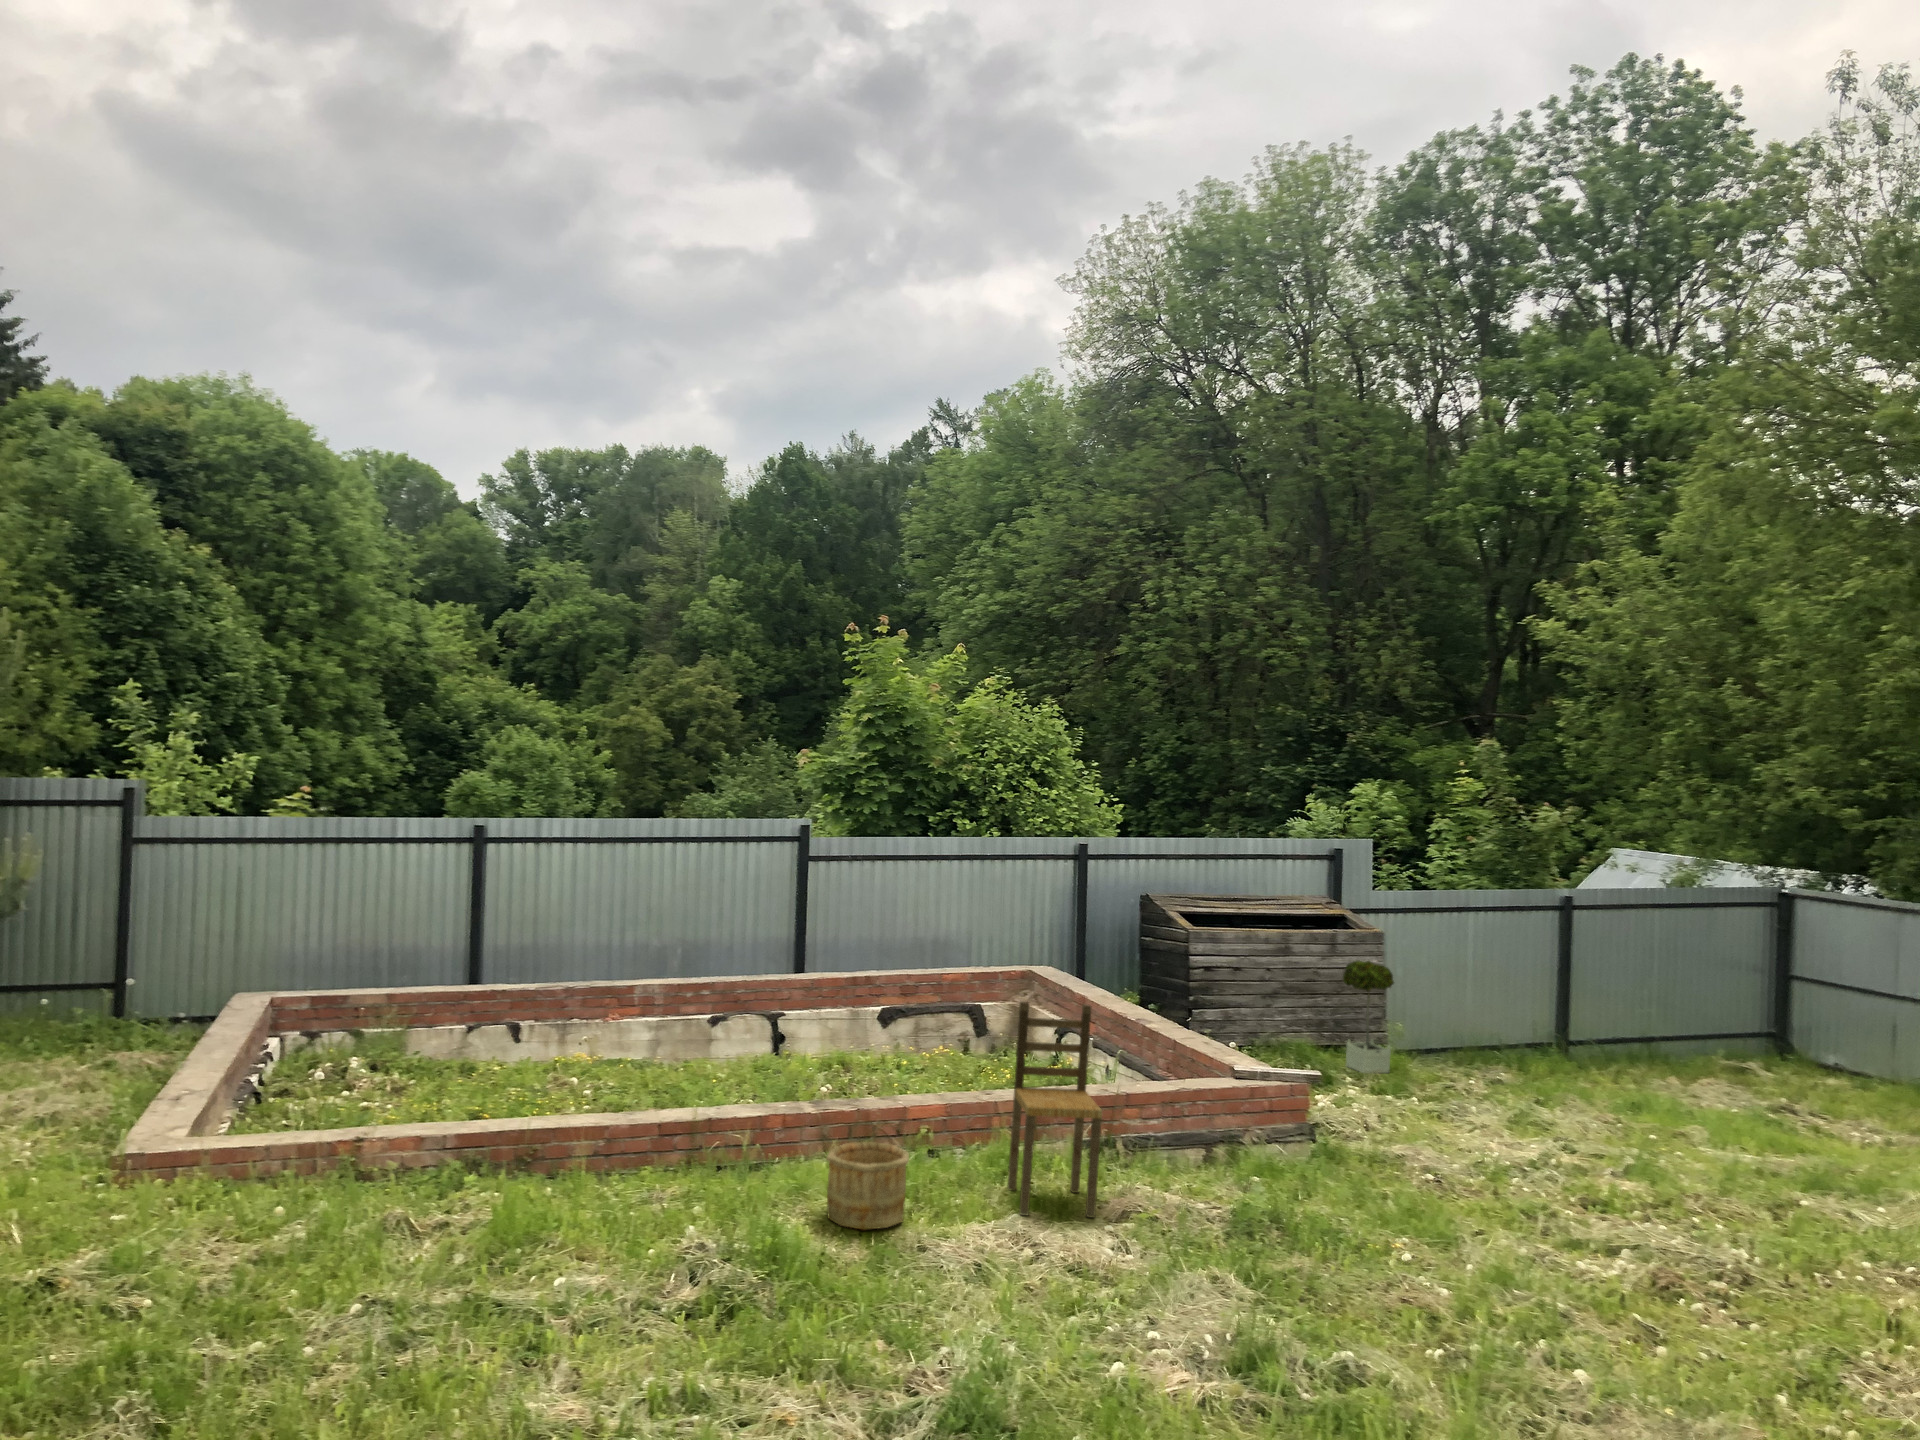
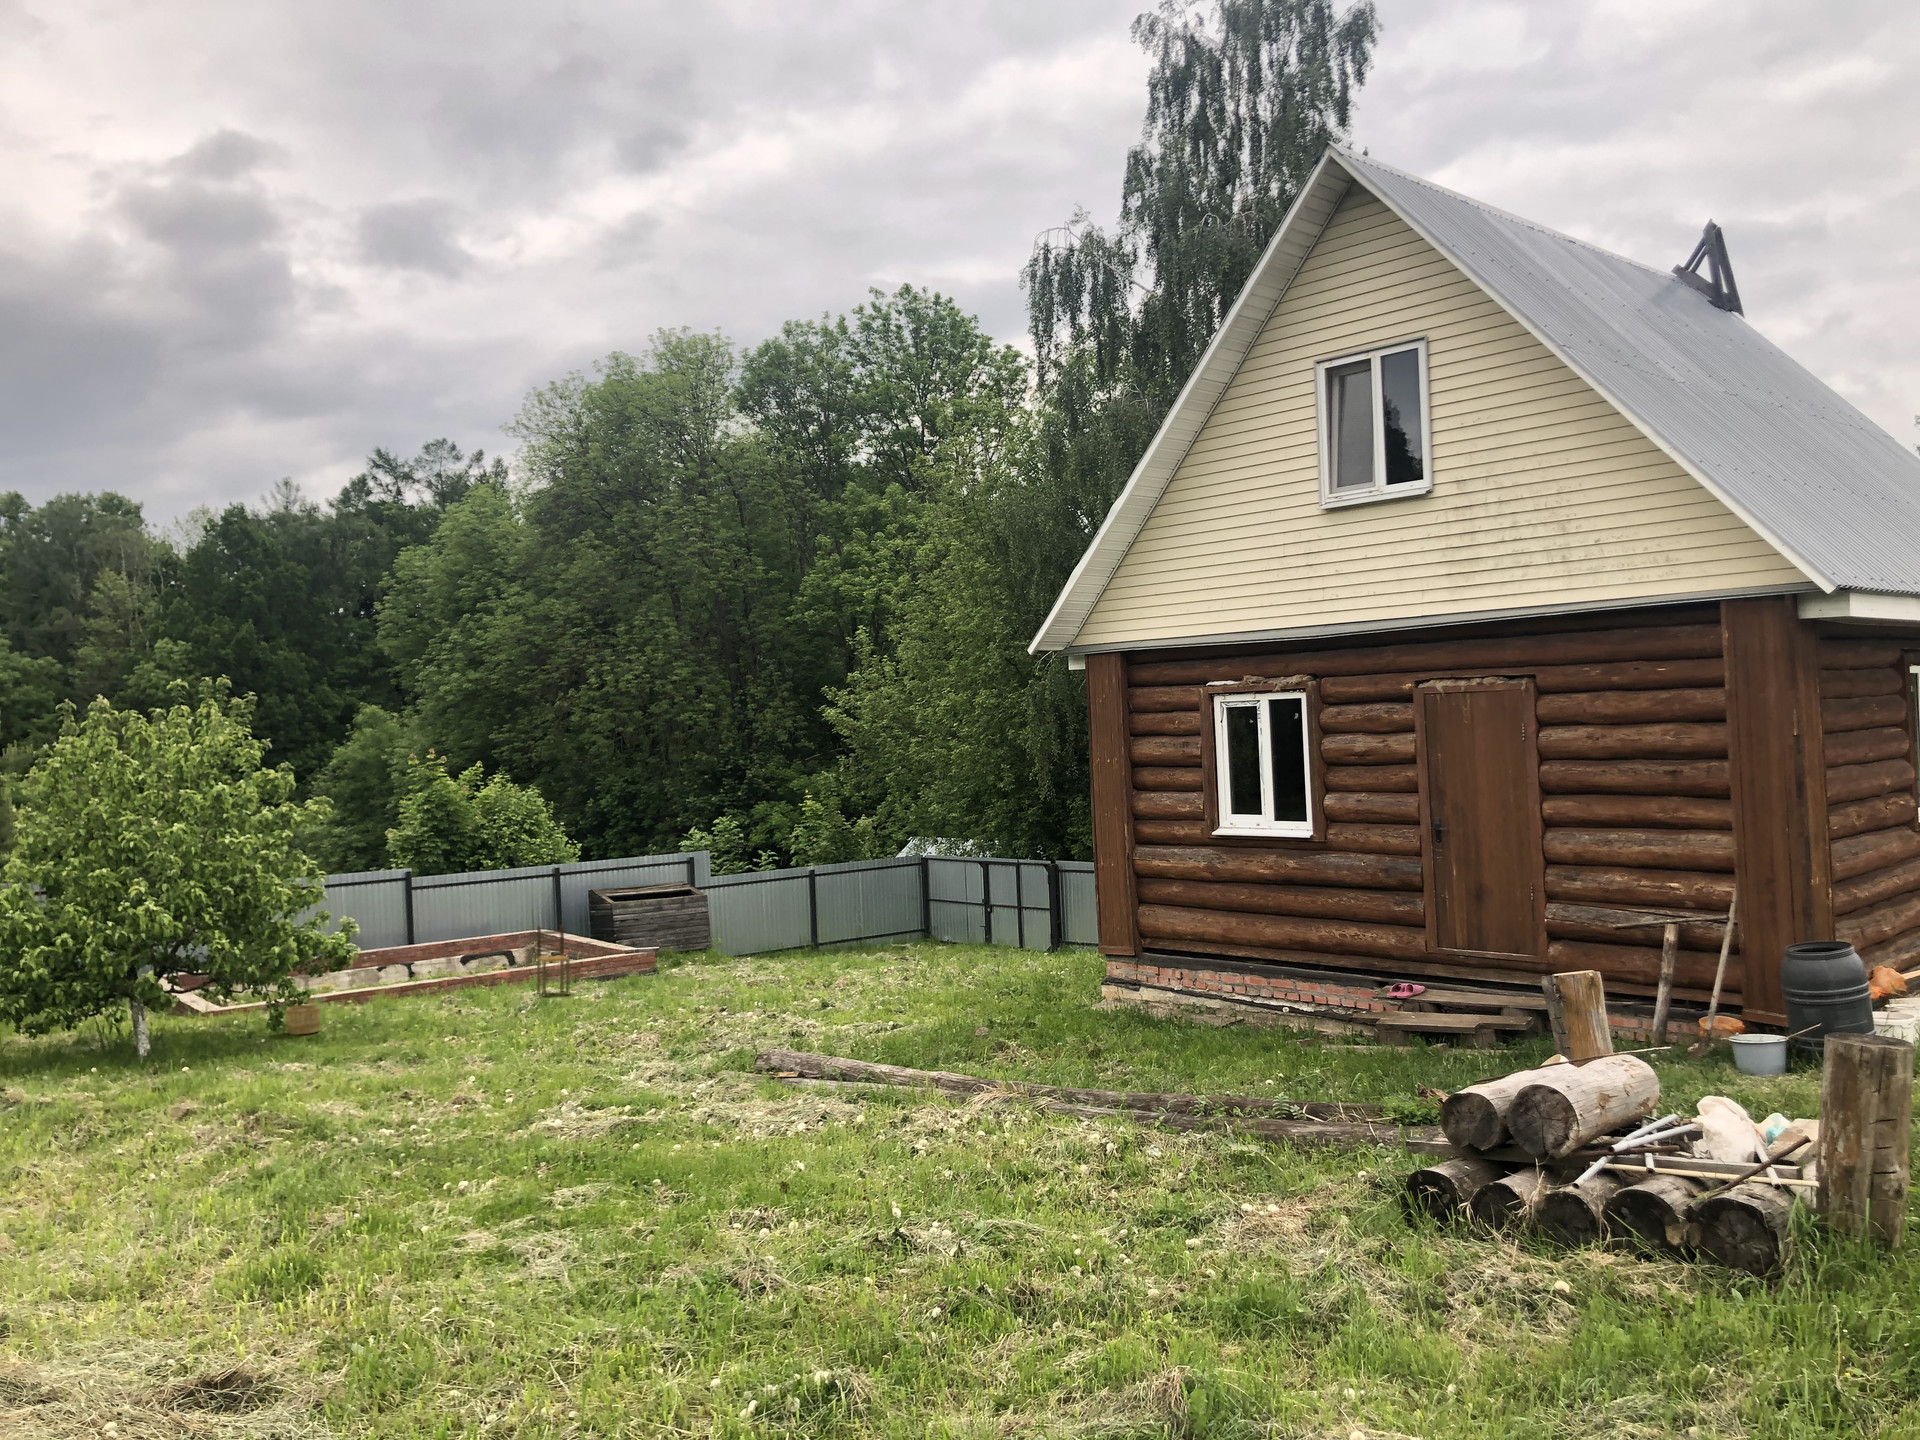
potted tree: present [1343,961,1394,1073] -> none [690,909,713,962]
wooden bucket: present [827,1142,909,1230] -> present [286,1005,320,1035]

